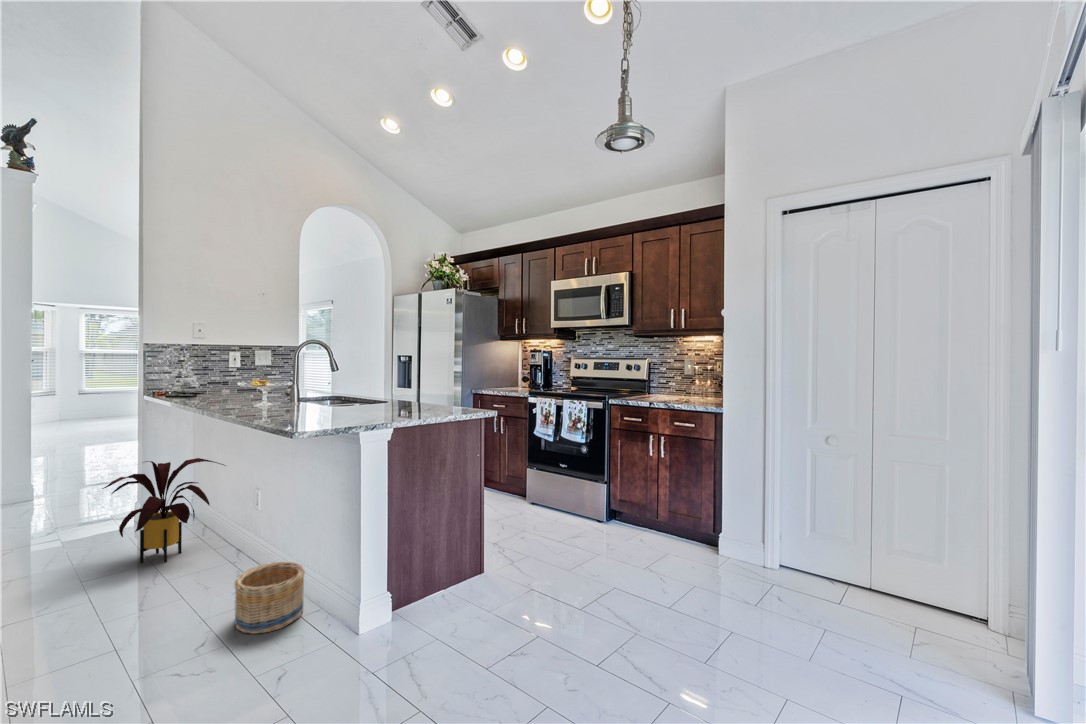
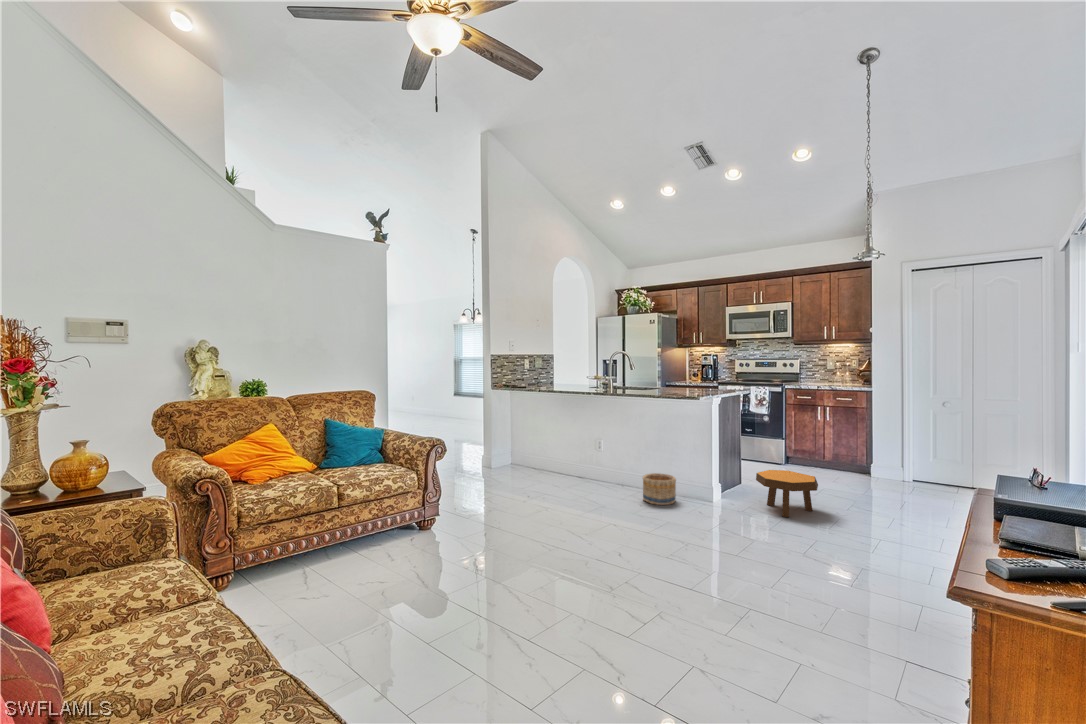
house plant: present [103,458,225,563] -> none [514,424,572,485]
footstool: none [409,566,527,690] -> present [756,470,818,517]

